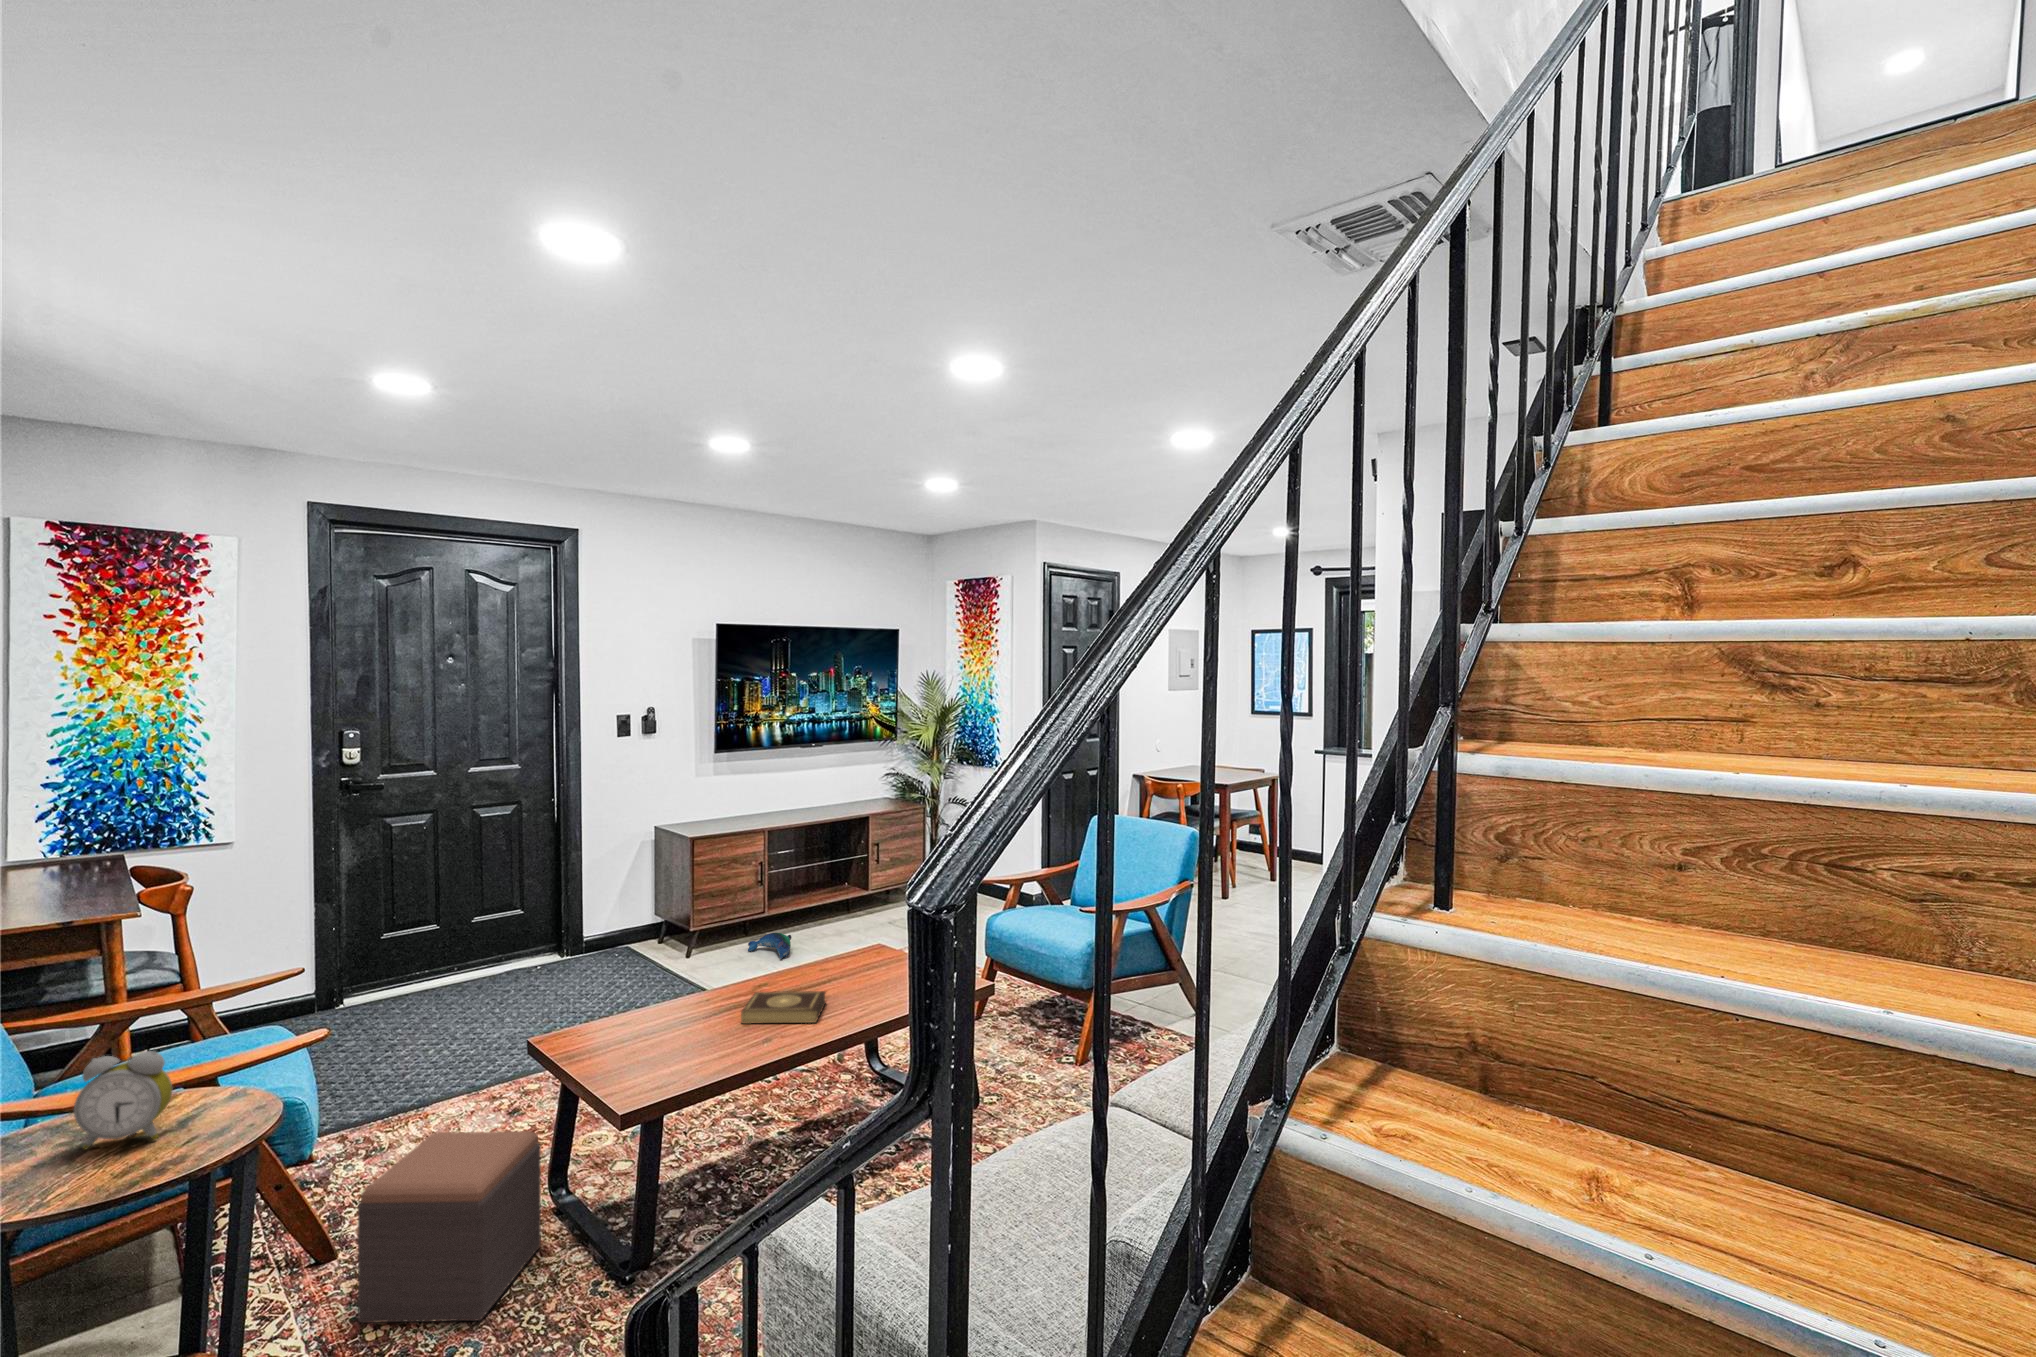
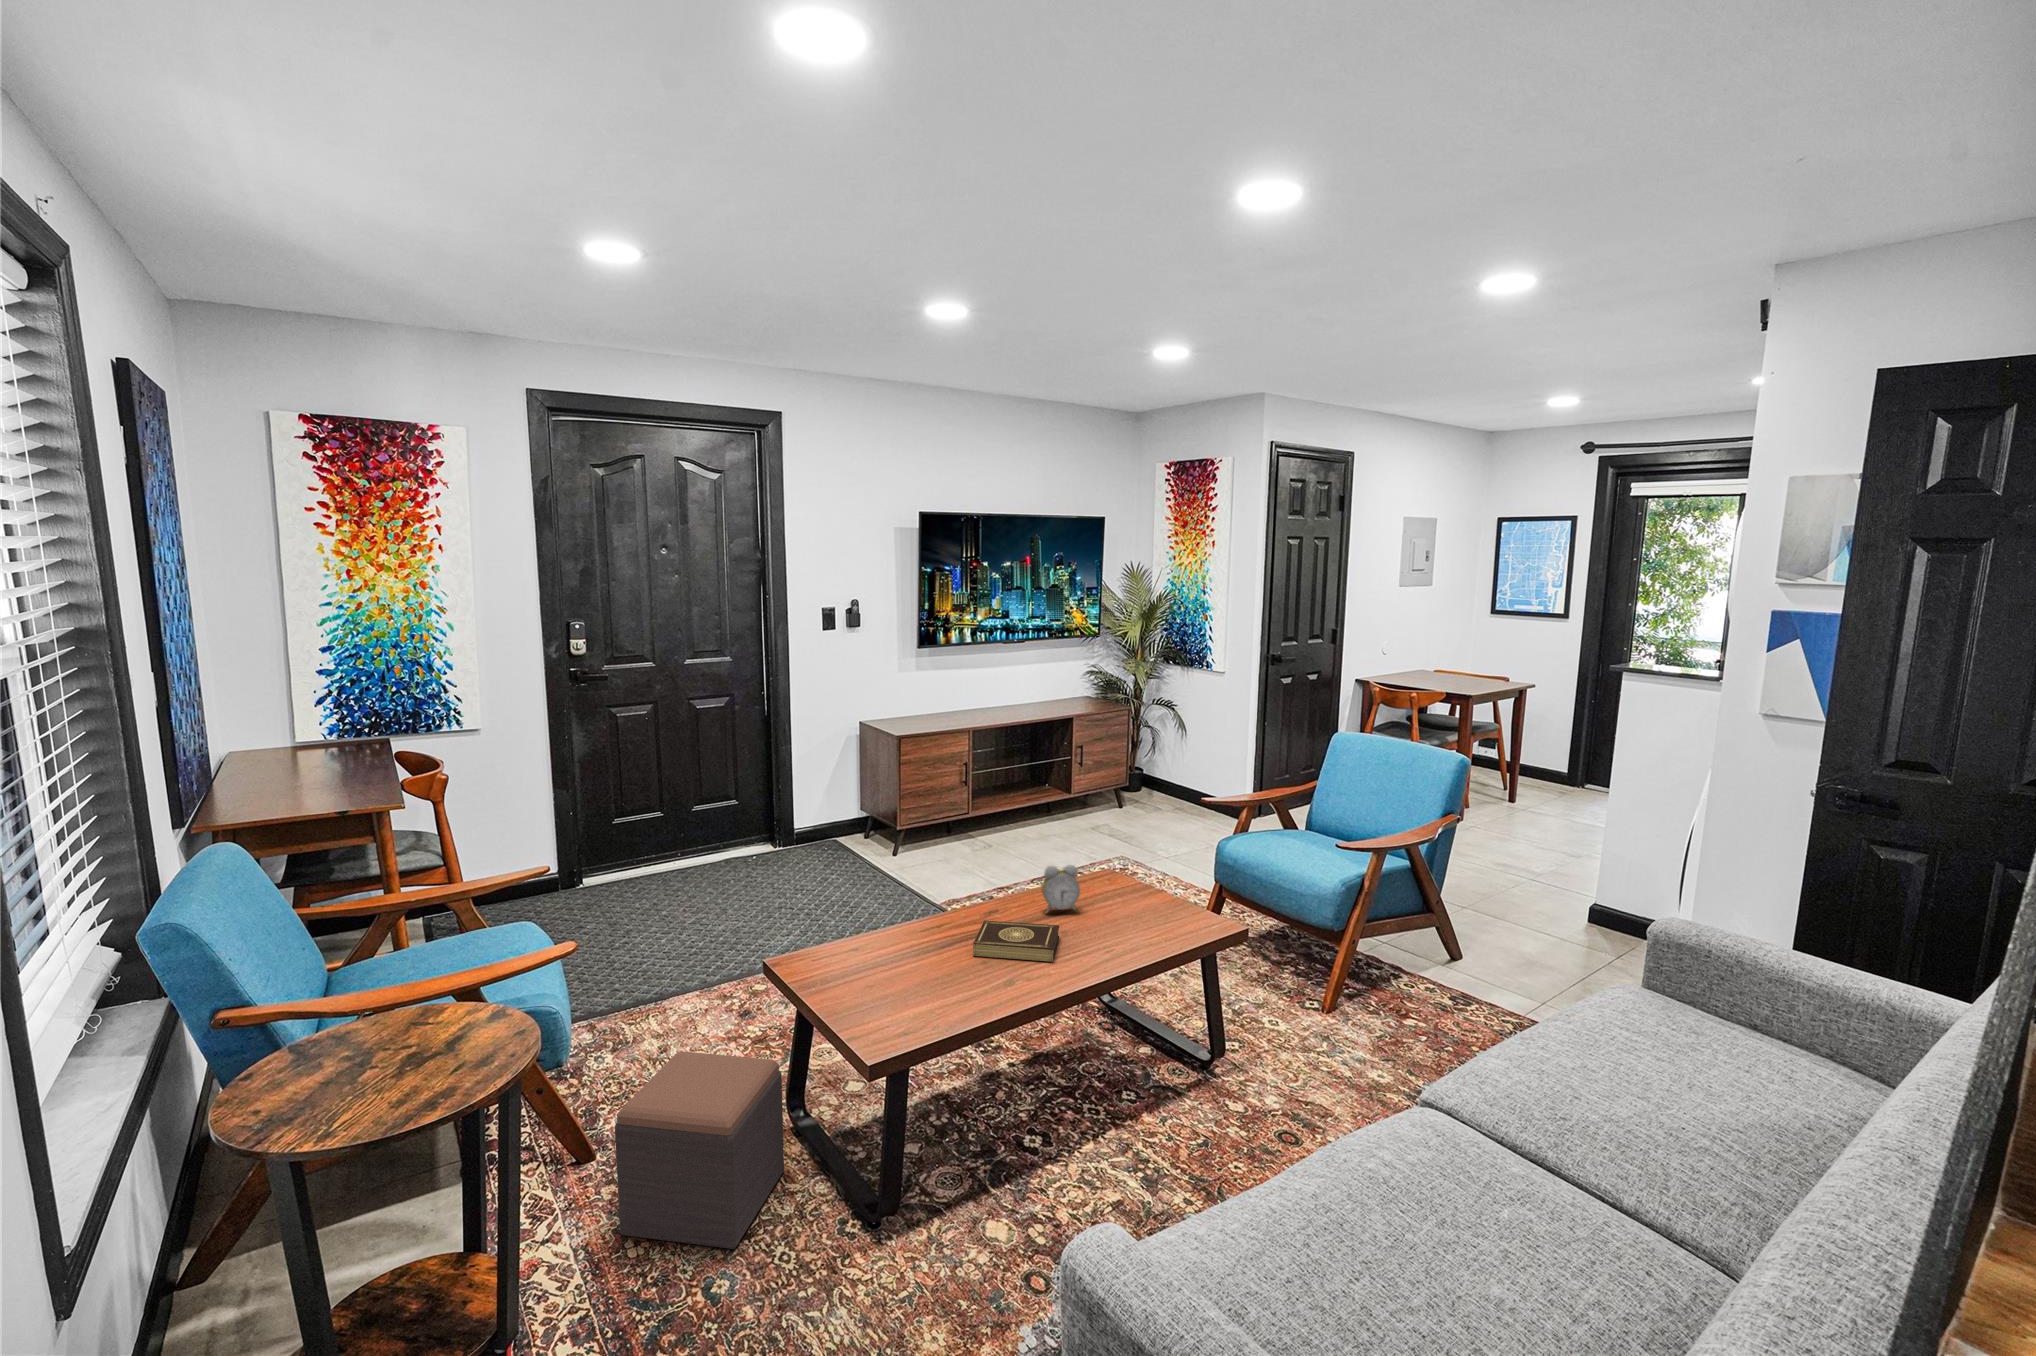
plush toy: present [748,933,791,959] -> none [953,836,997,864]
alarm clock: present [74,1051,173,1149] -> present [1042,865,1080,913]

